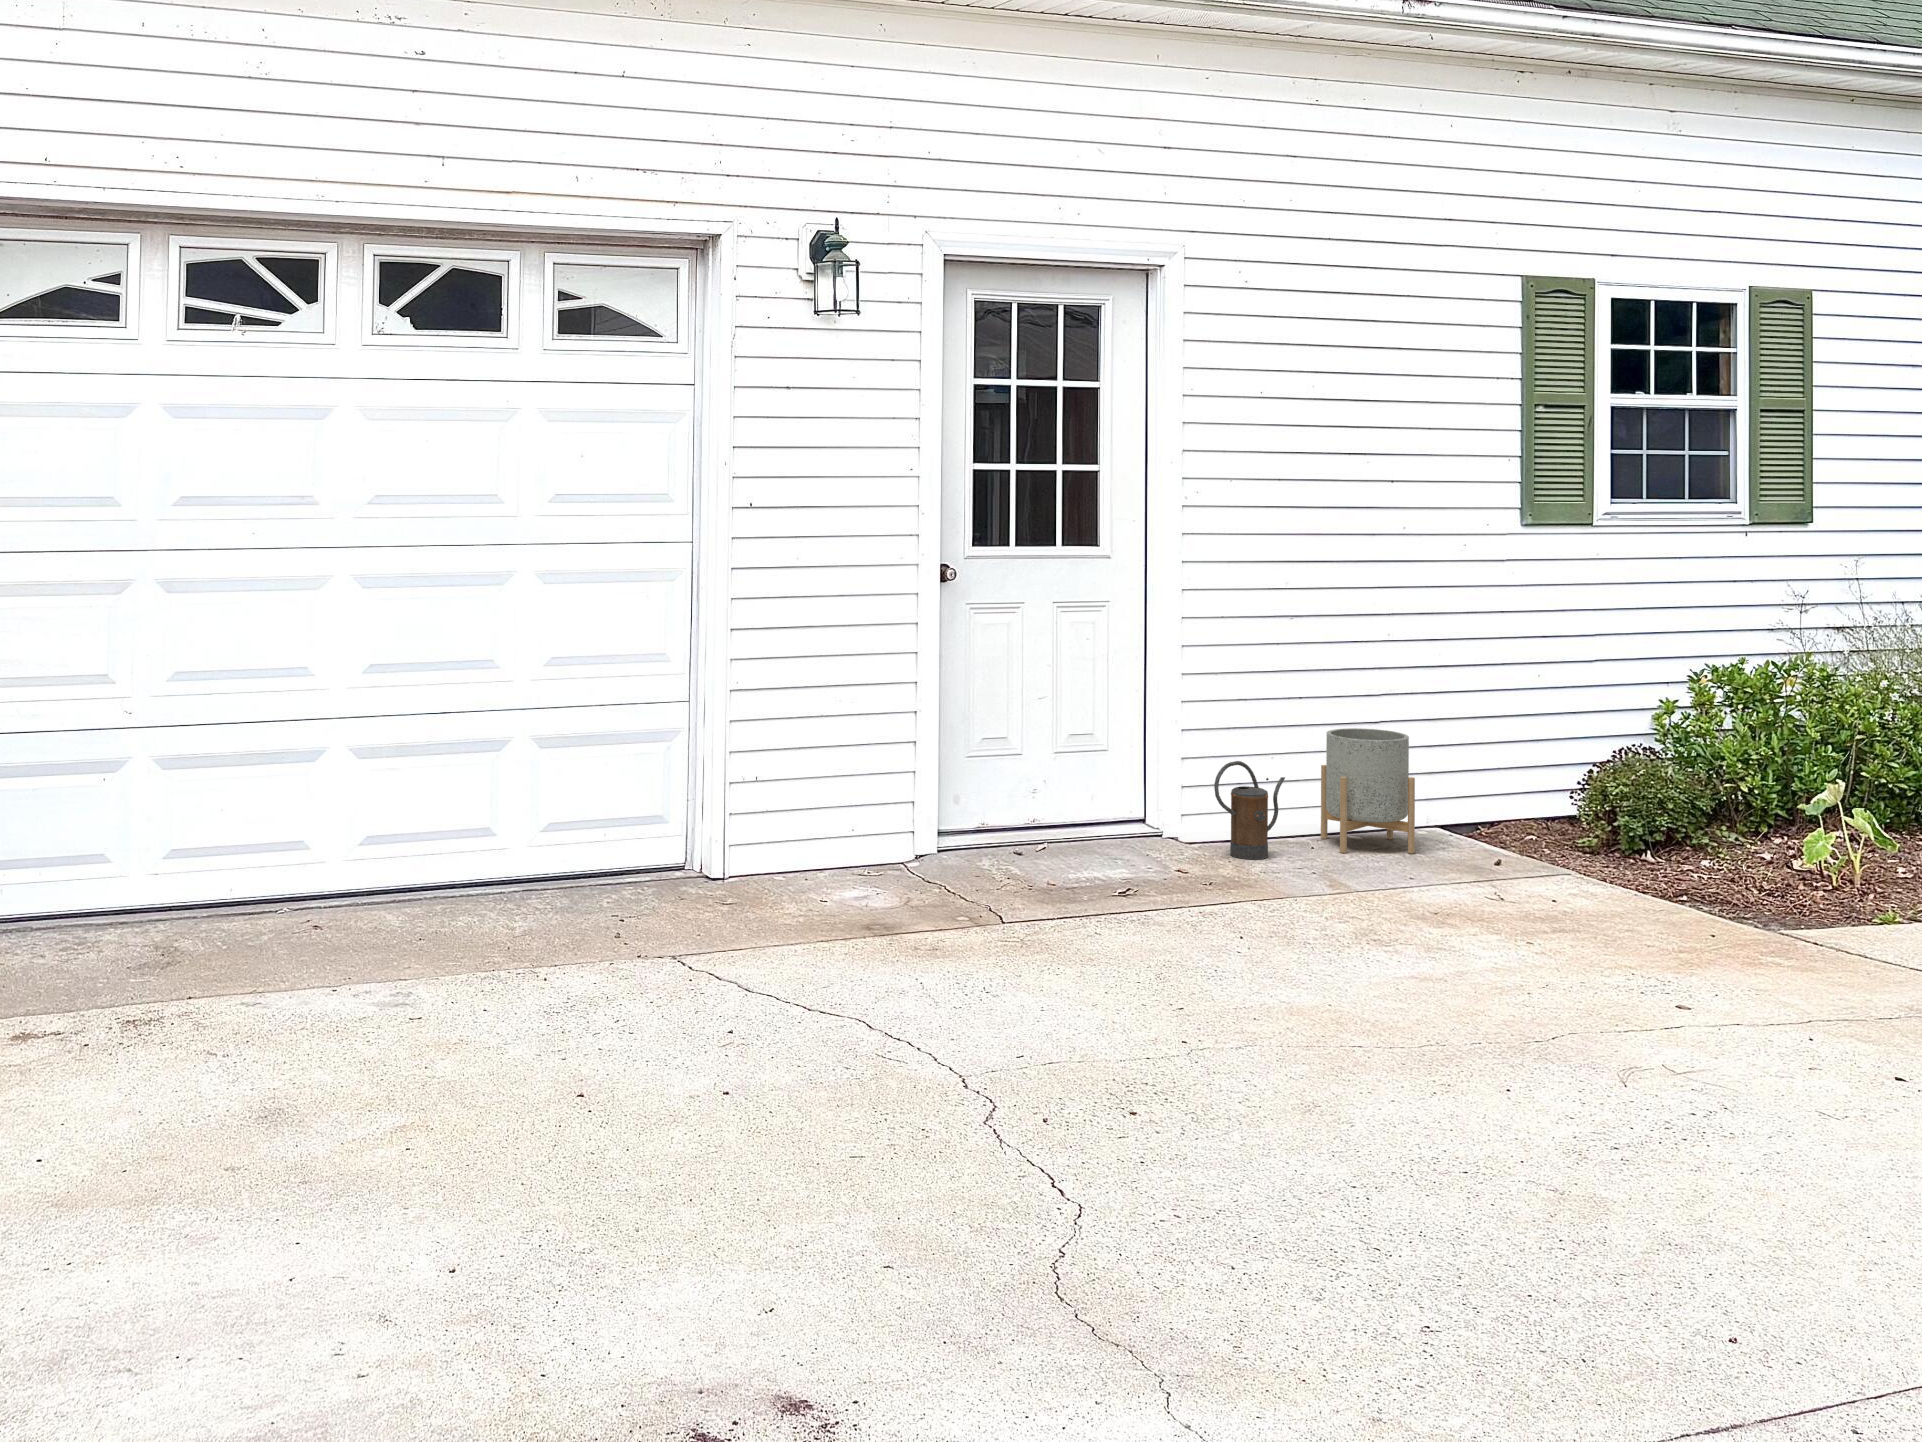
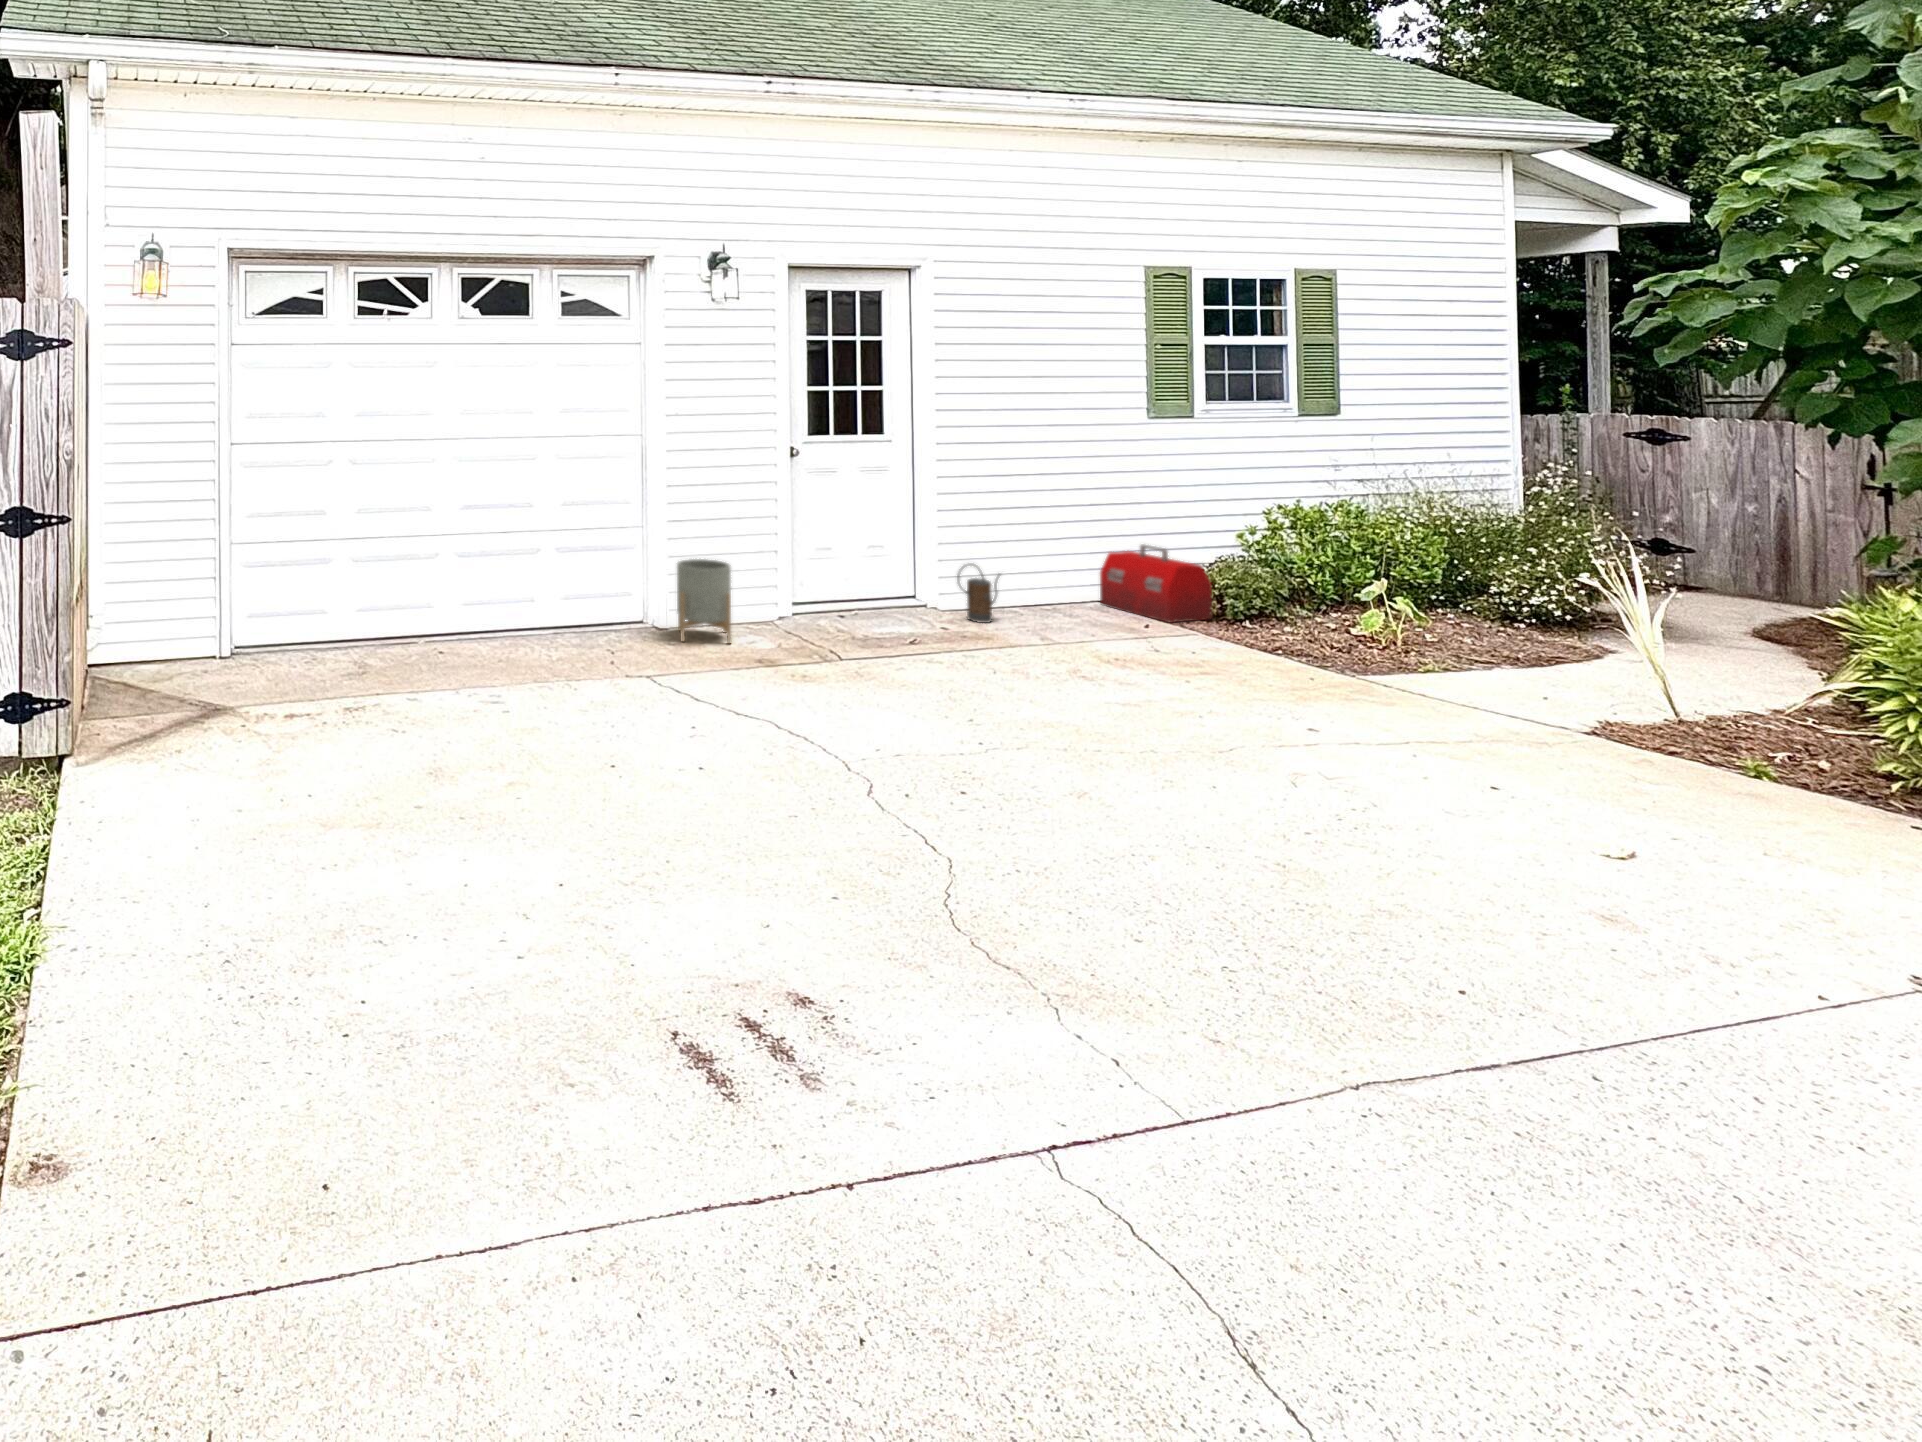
planter: present [1321,728,1415,854] -> present [677,559,731,643]
toolbox: none [1441,728,1600,853] -> present [1100,544,1212,623]

